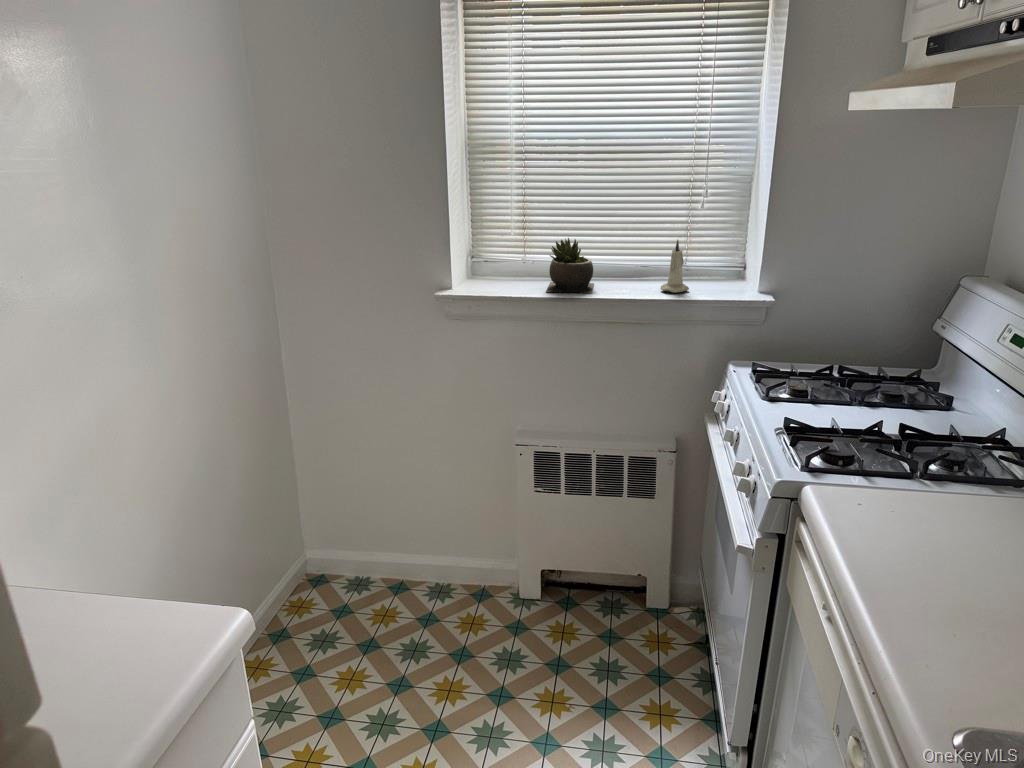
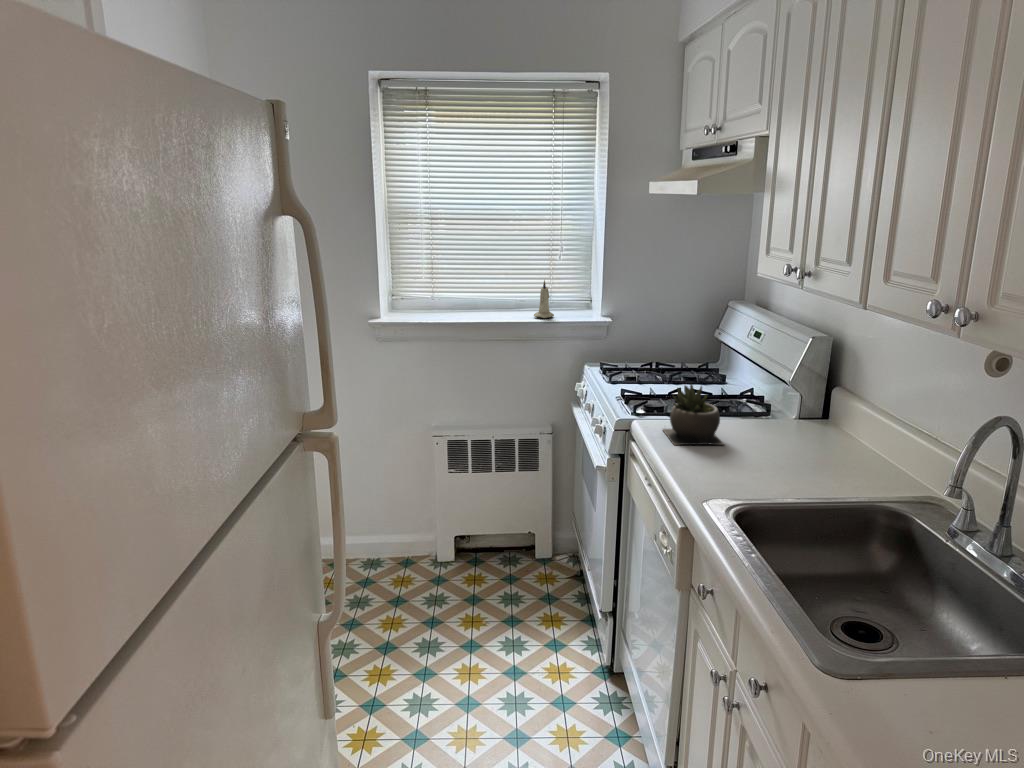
succulent plant: present [546,238,594,293] -> present [663,384,724,445]

